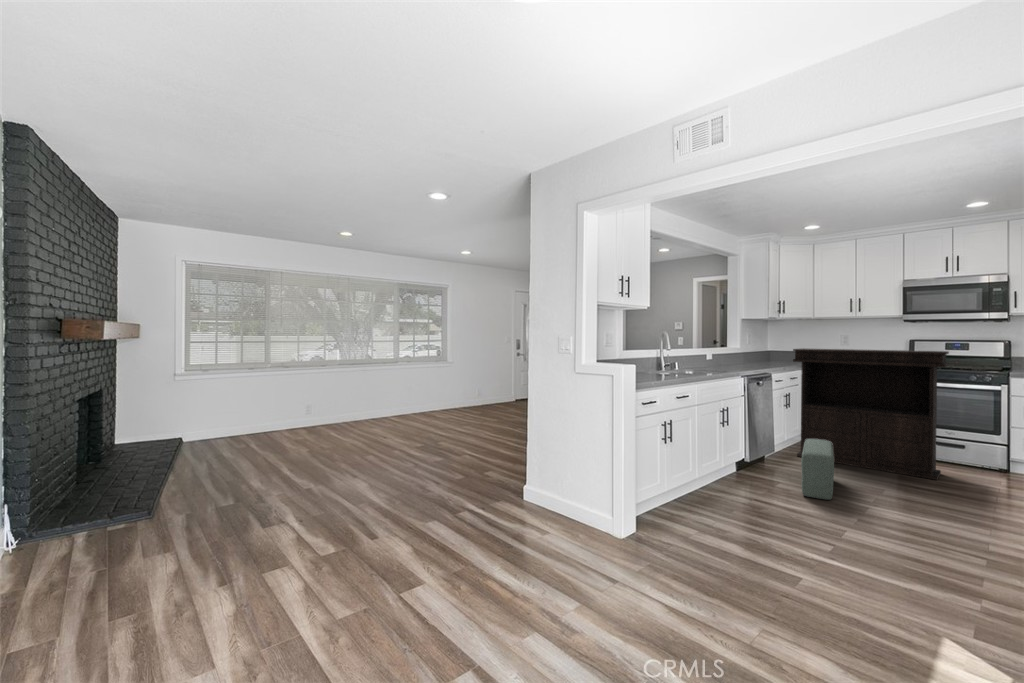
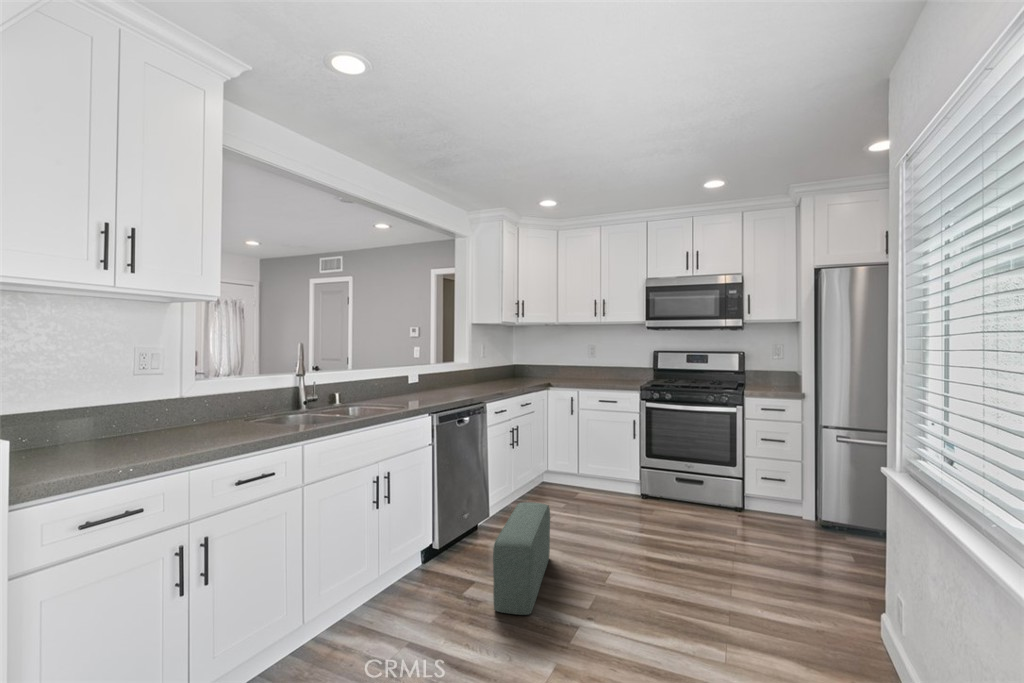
console table: present [793,348,949,480] -> none [519,364,686,538]

